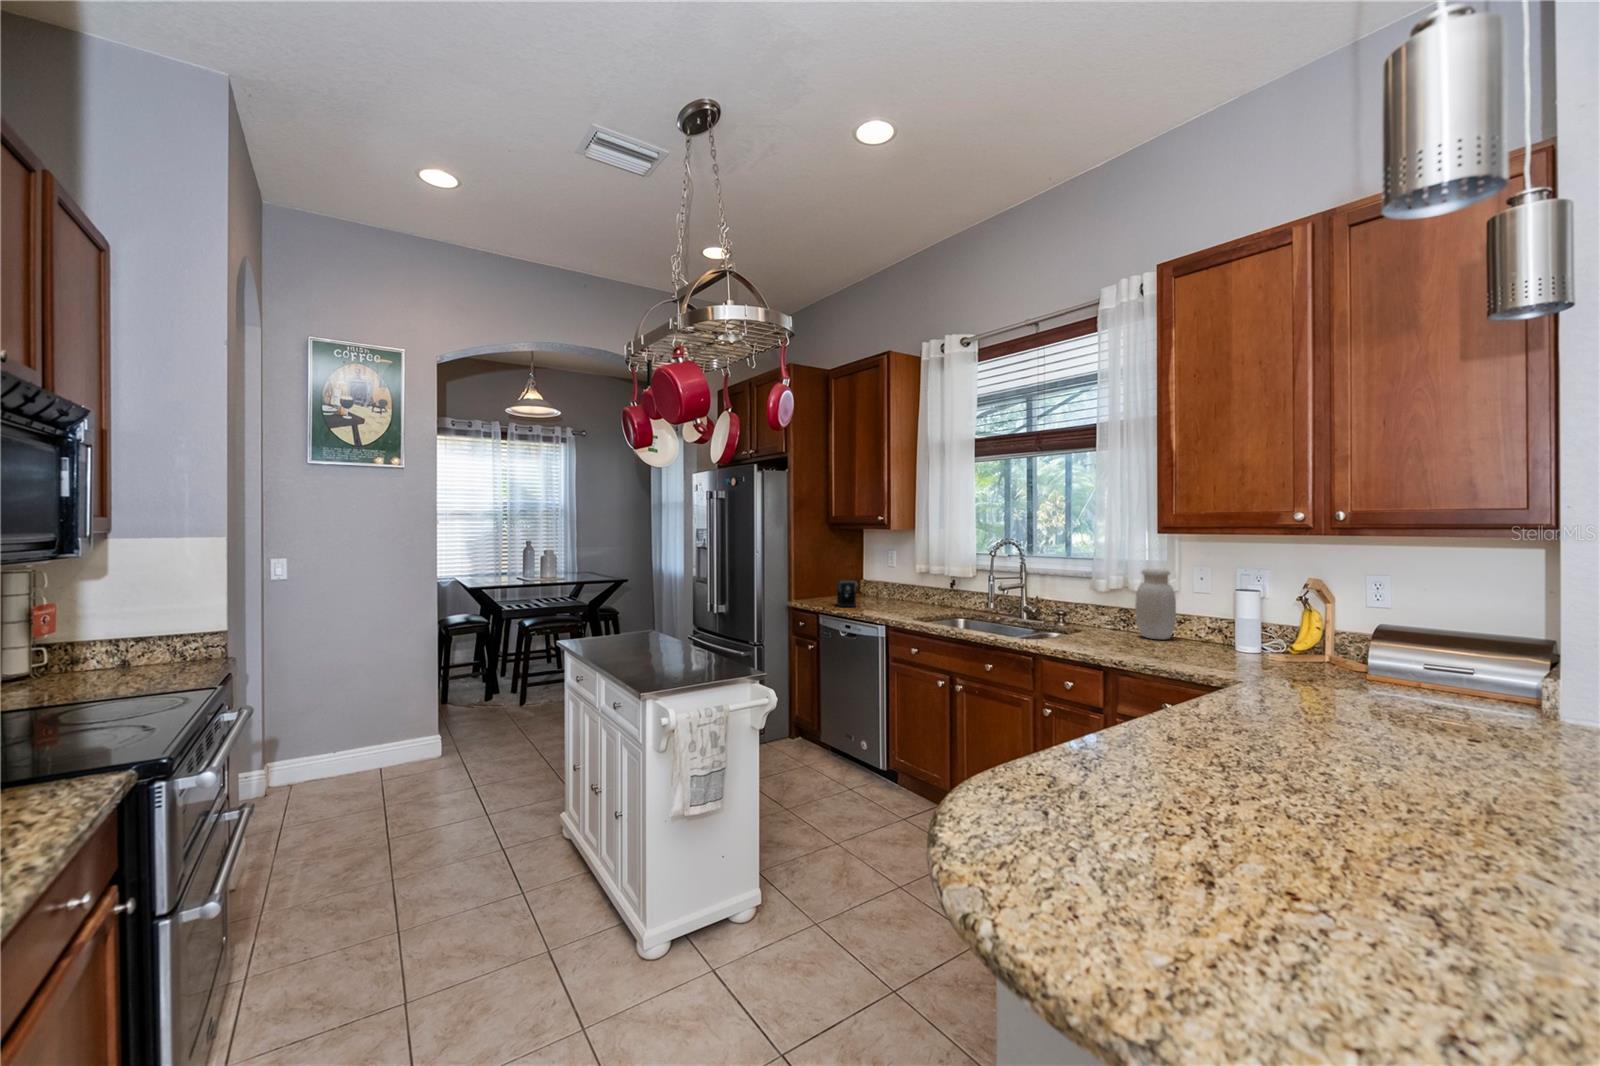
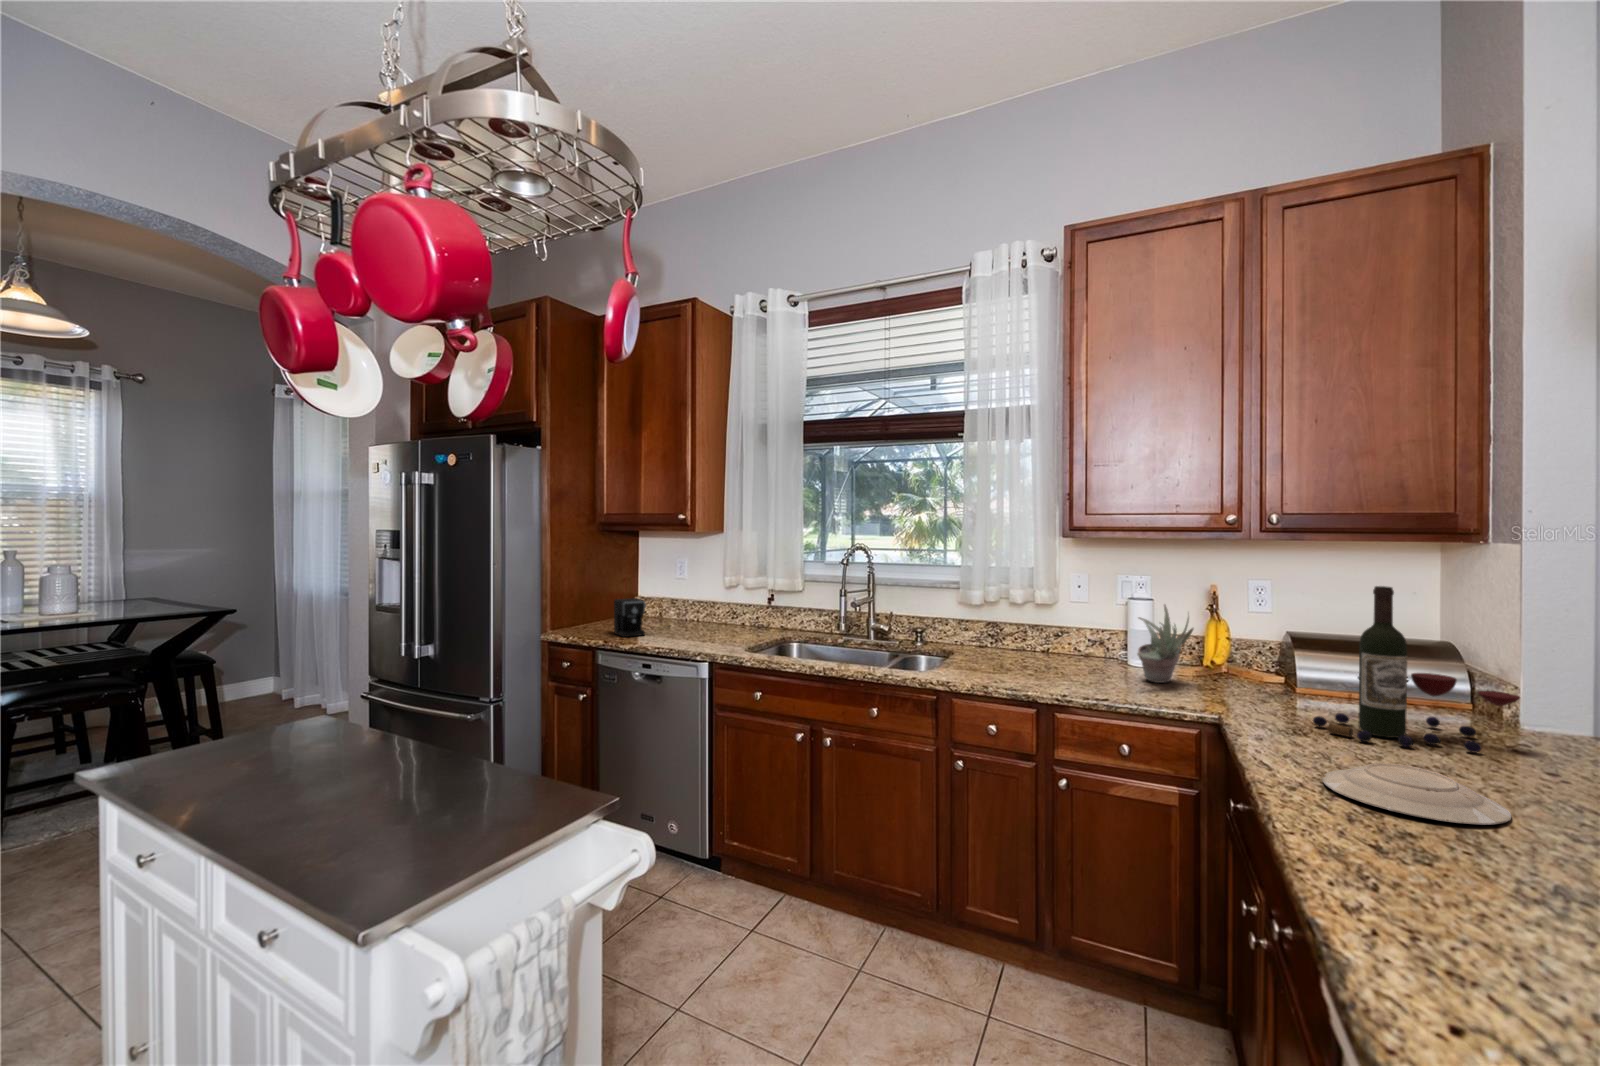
jar: present [1135,569,1176,639] -> none [1013,576,1057,657]
wine bottle: none [1299,575,1481,727] -> present [1313,586,1520,753]
succulent plant: none [1191,591,1259,662] -> present [1137,605,1193,683]
plate: none [1192,704,1321,744] -> present [1322,763,1511,825]

